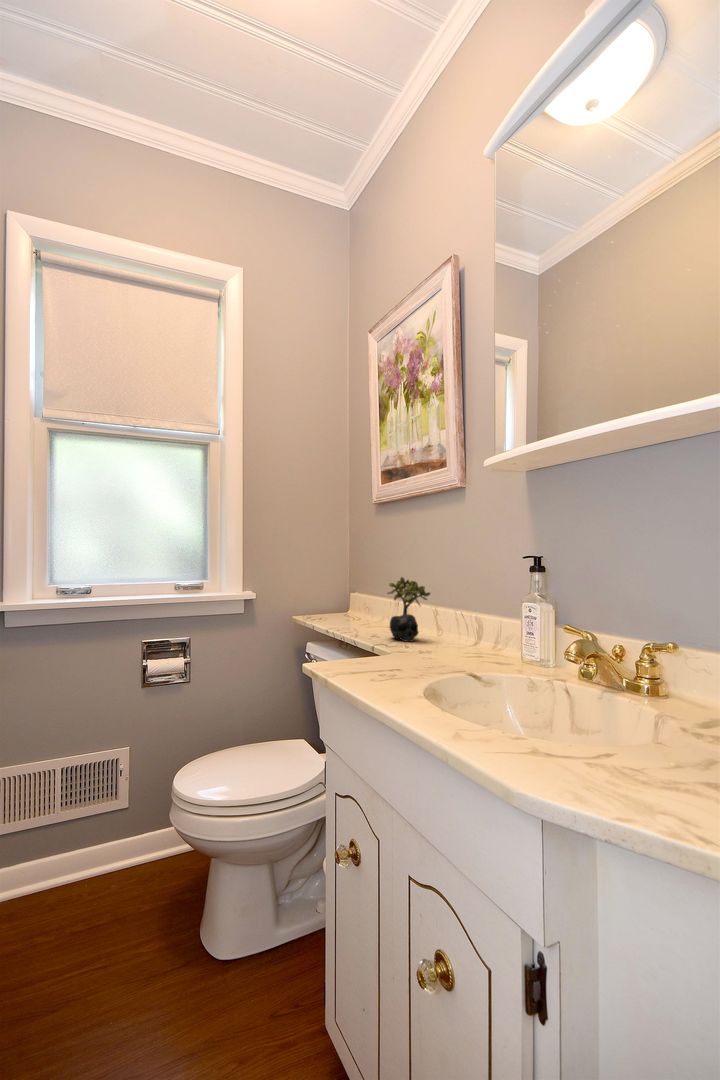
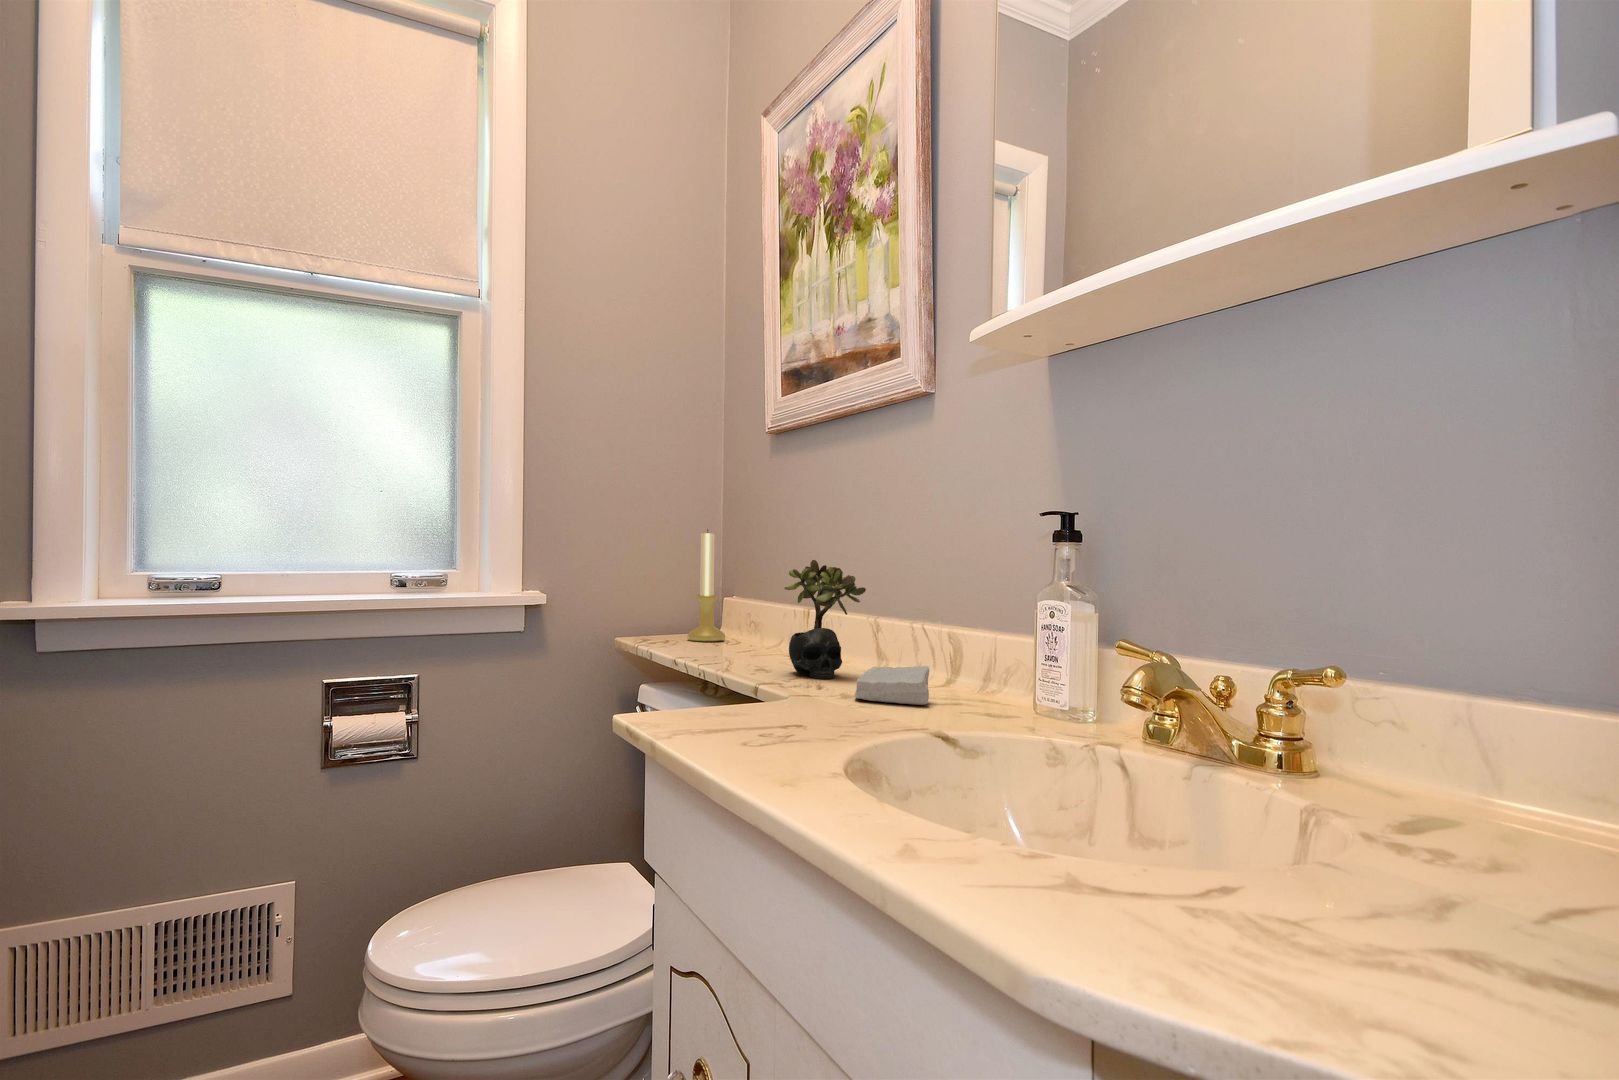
candle holder: none [332,556,352,618] -> present [687,530,725,642]
soap bar: none [426,637,466,658] -> present [855,666,929,705]

